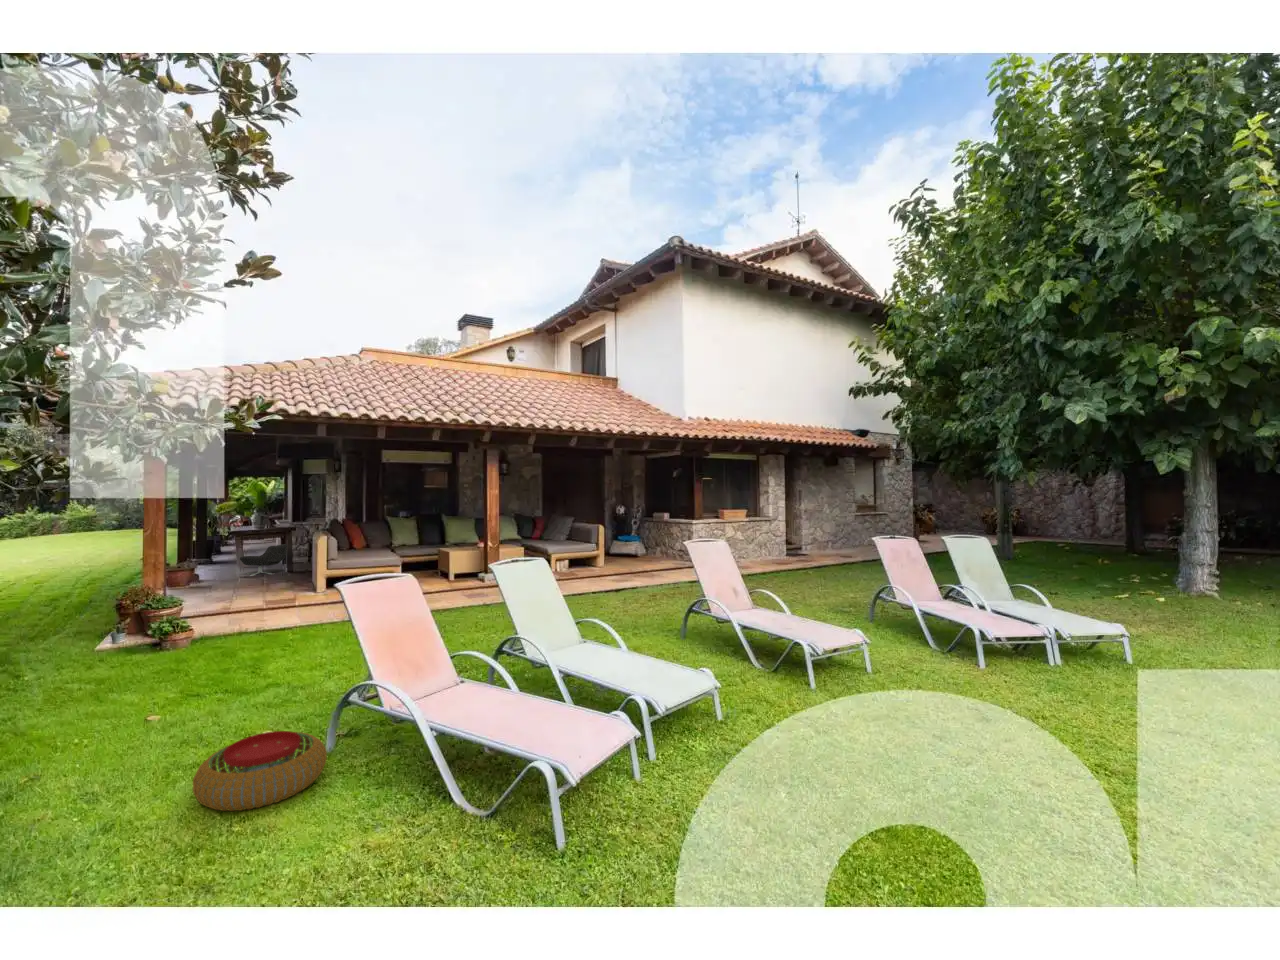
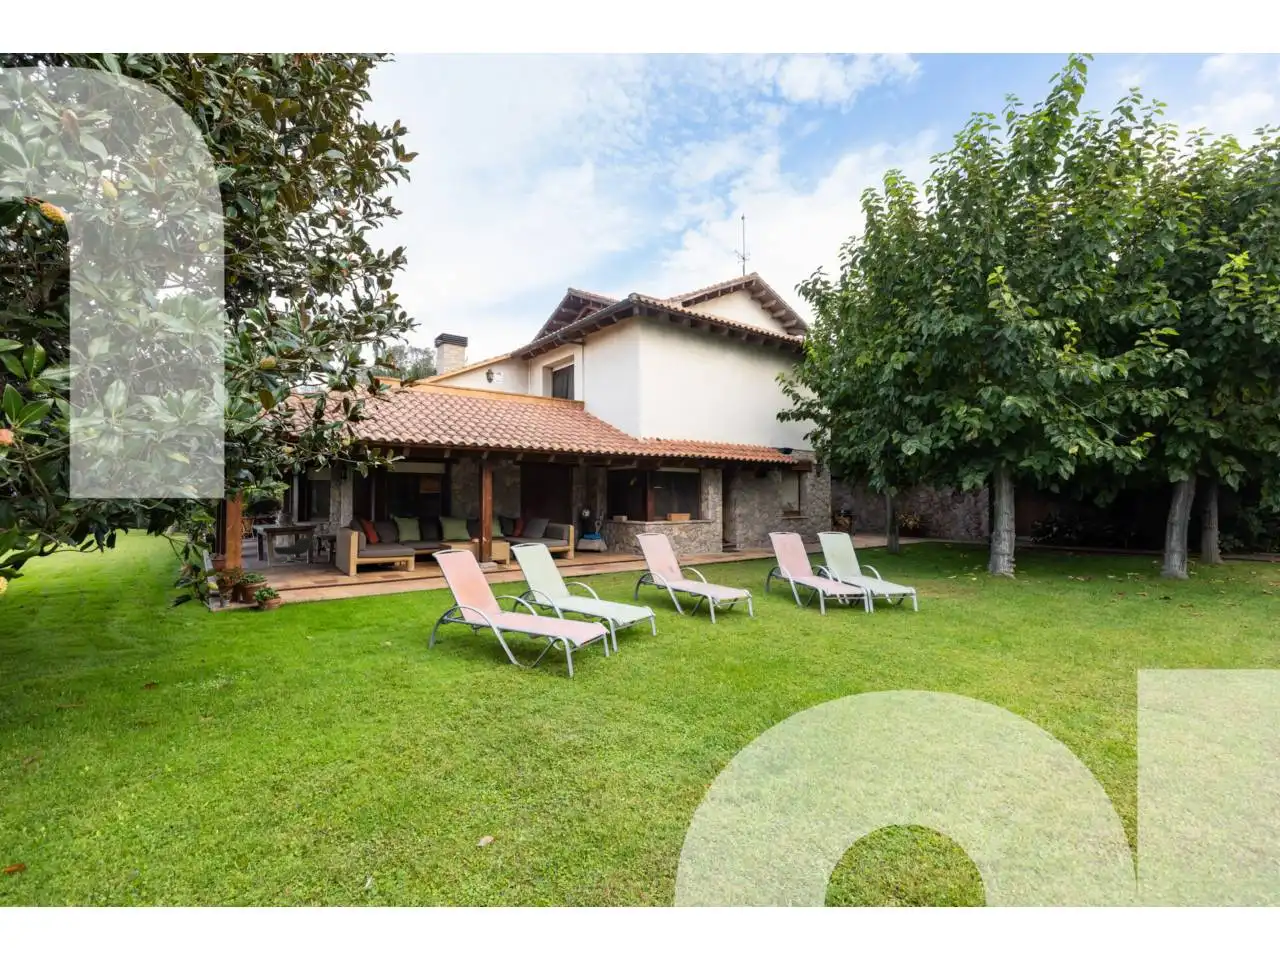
pouf: present [192,731,327,811] -> none [372,629,439,663]

